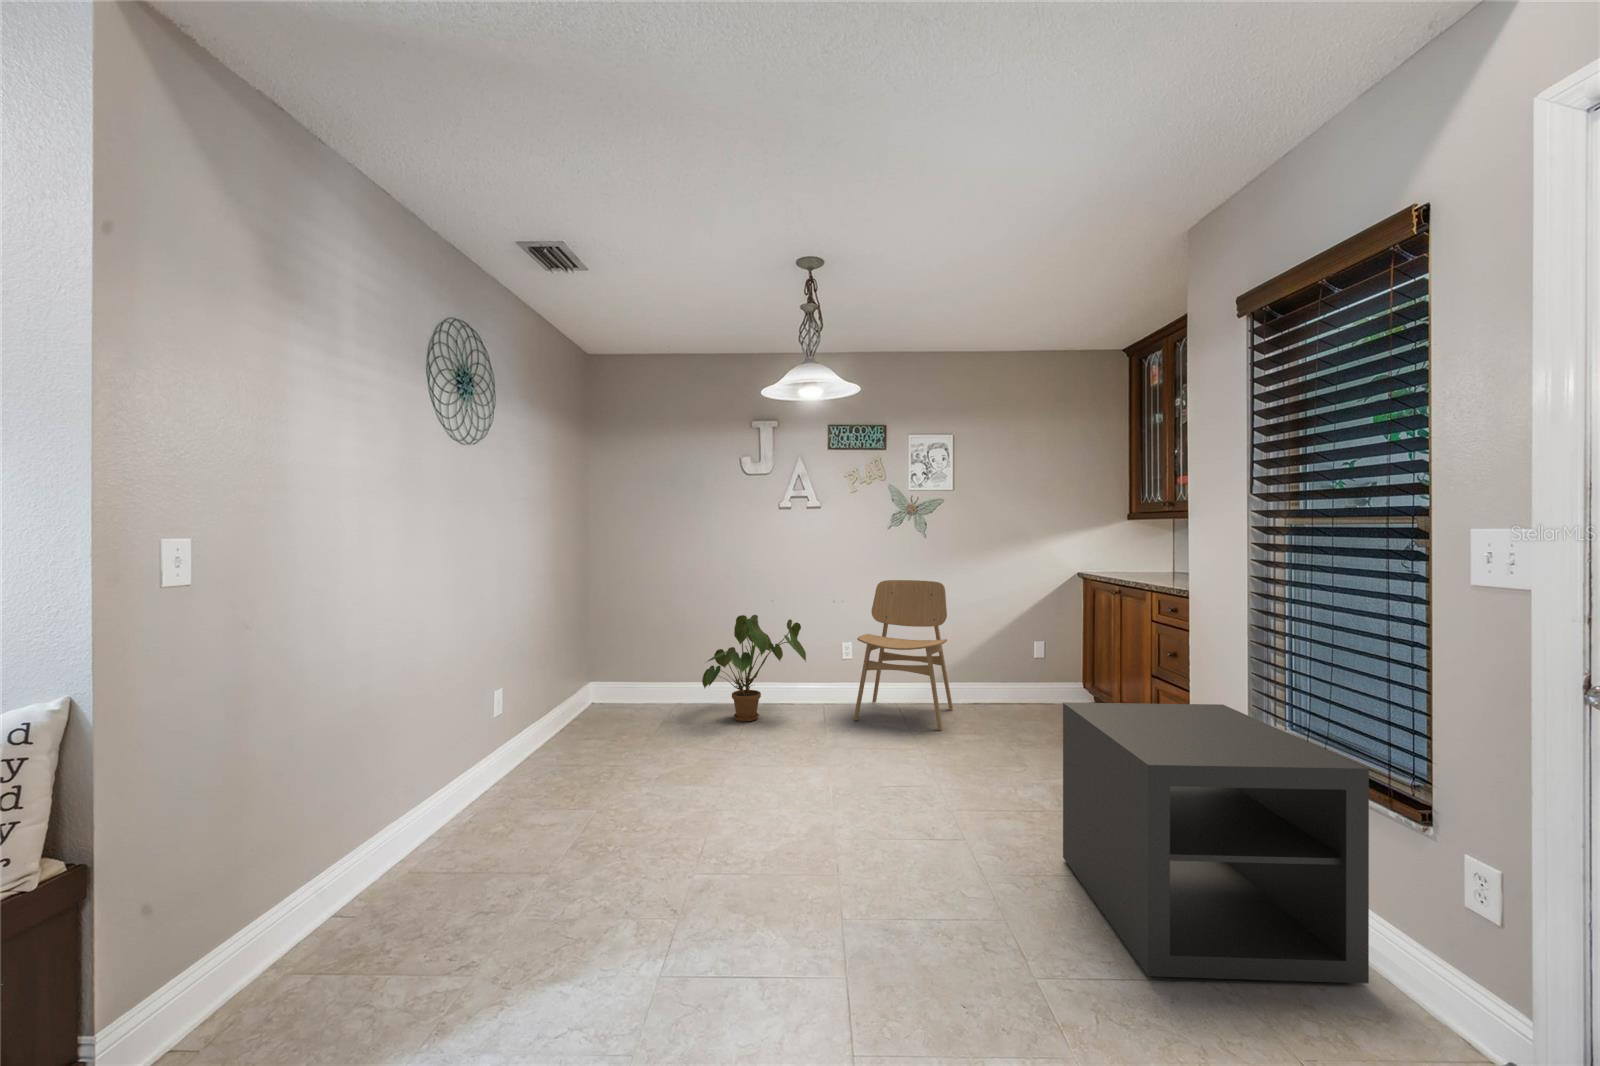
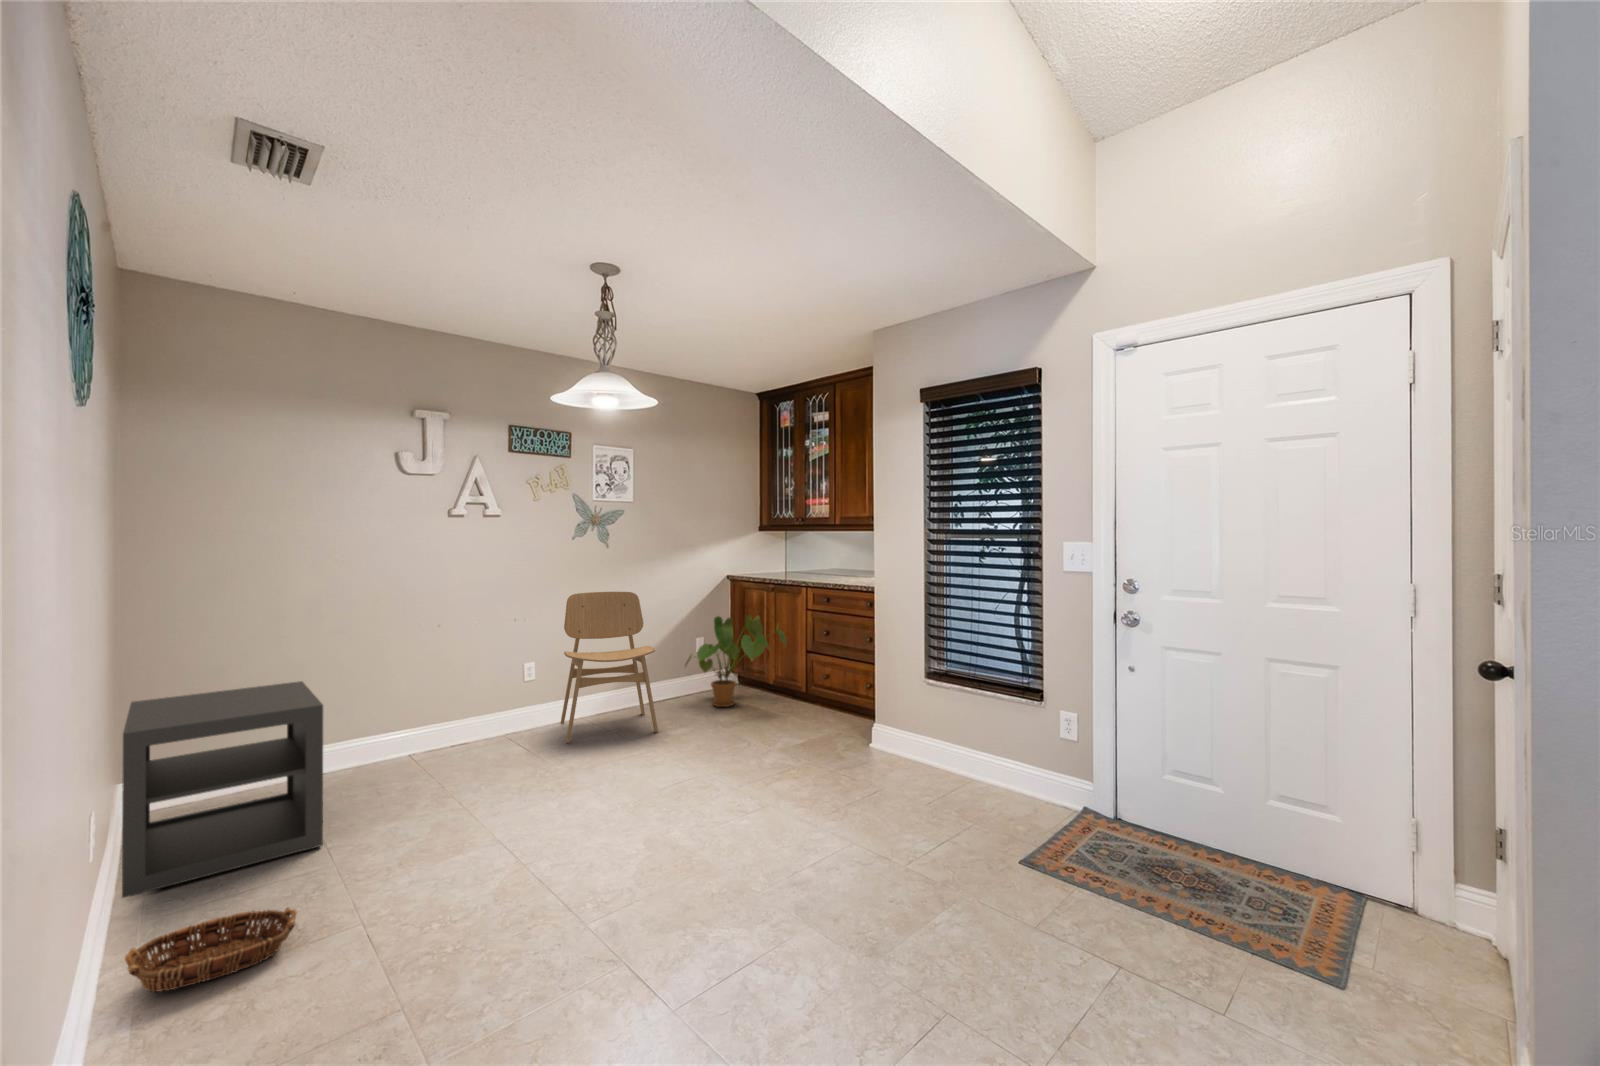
house plant: present [702,615,806,722] -> present [685,615,786,707]
storage cabinet: present [1063,703,1369,983] -> present [122,681,323,898]
basket: none [437,765,561,817] -> present [125,908,297,992]

